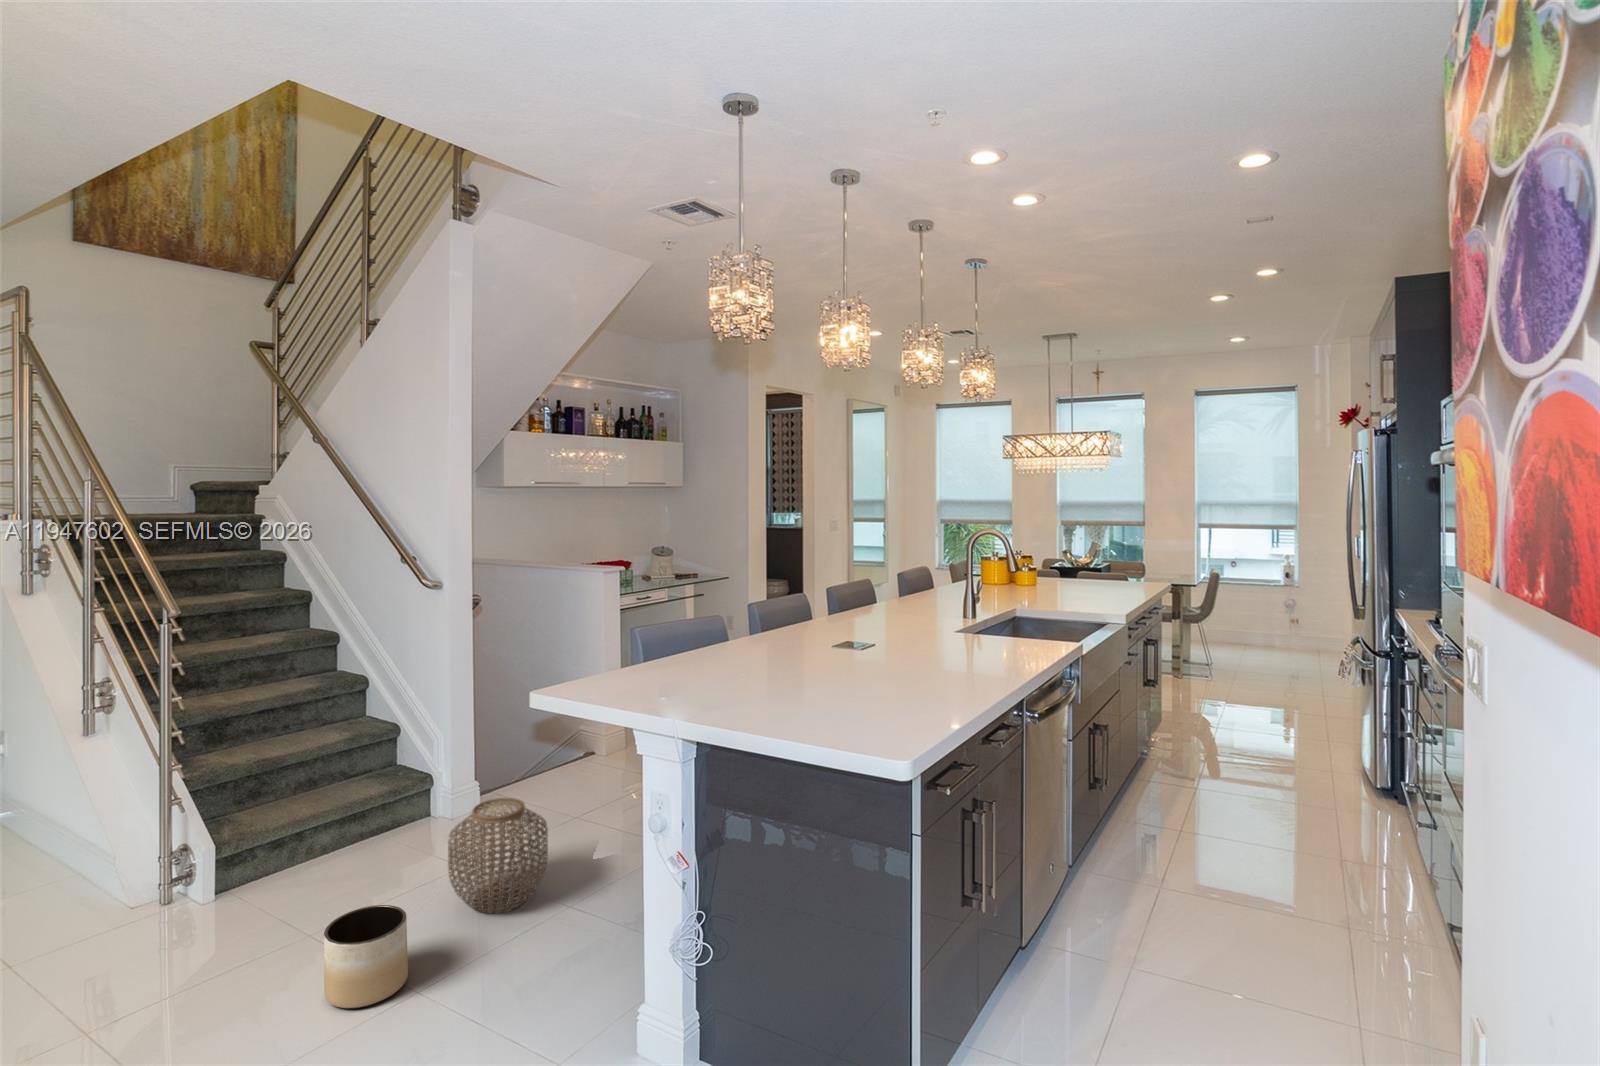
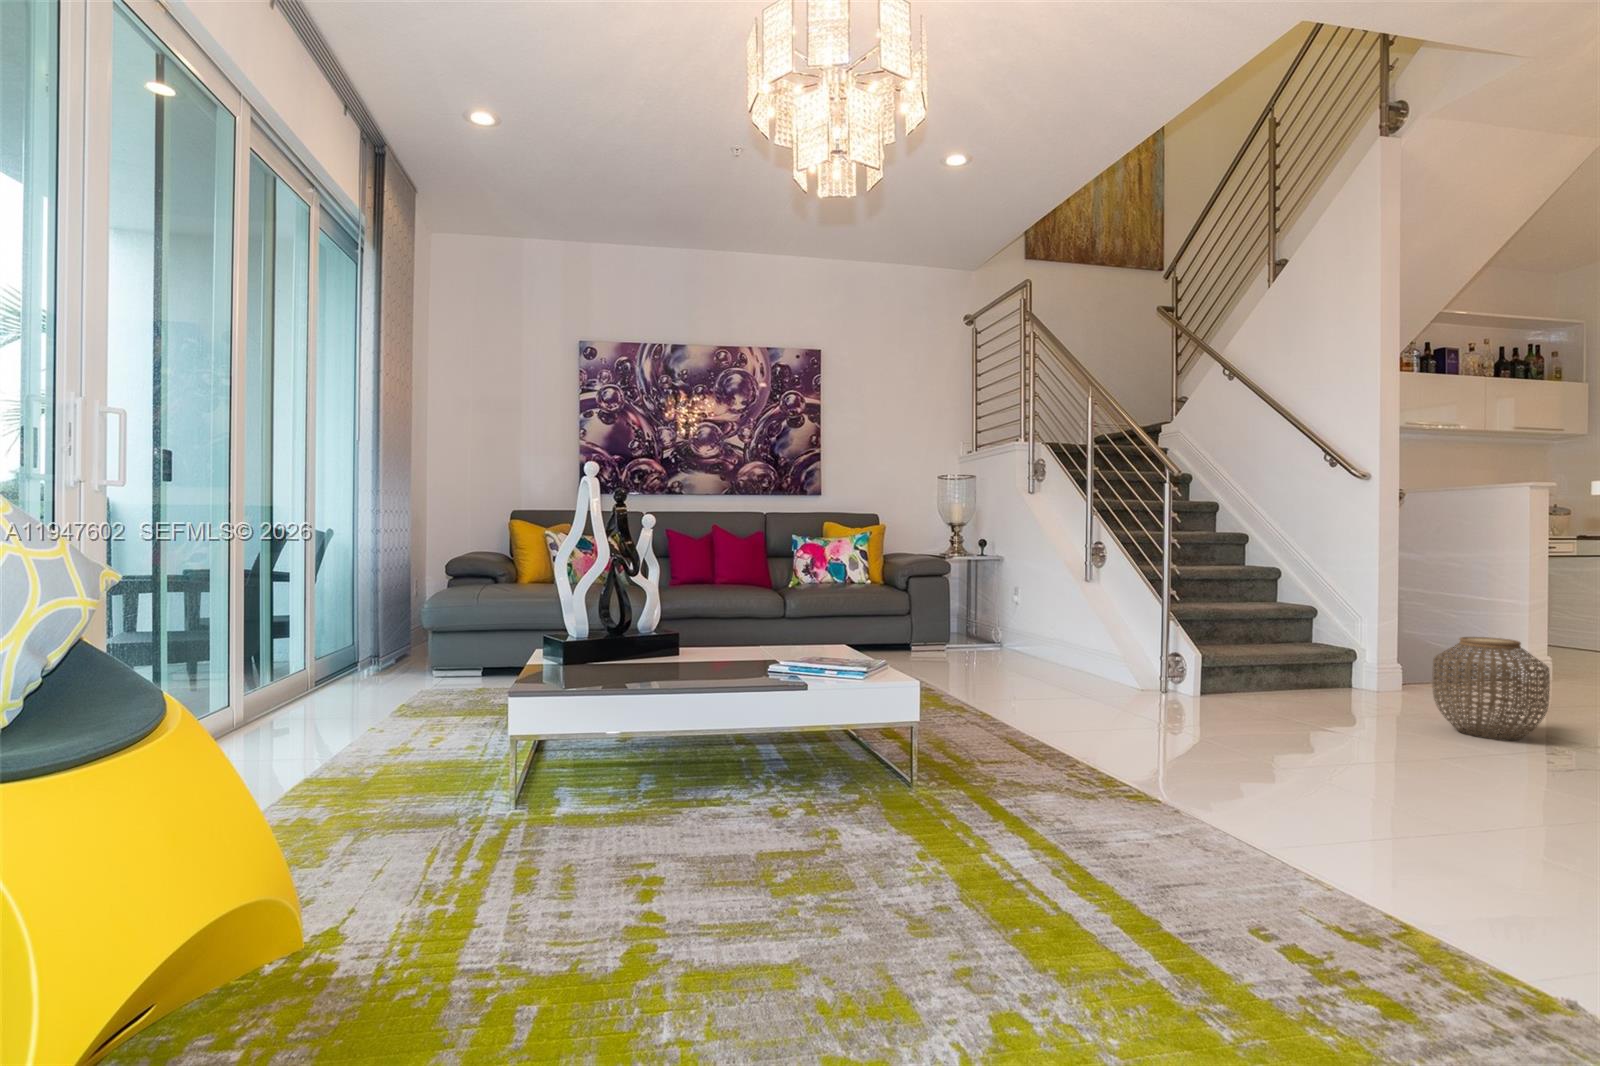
planter: present [324,905,408,1008] -> none [1351,683,1428,753]

